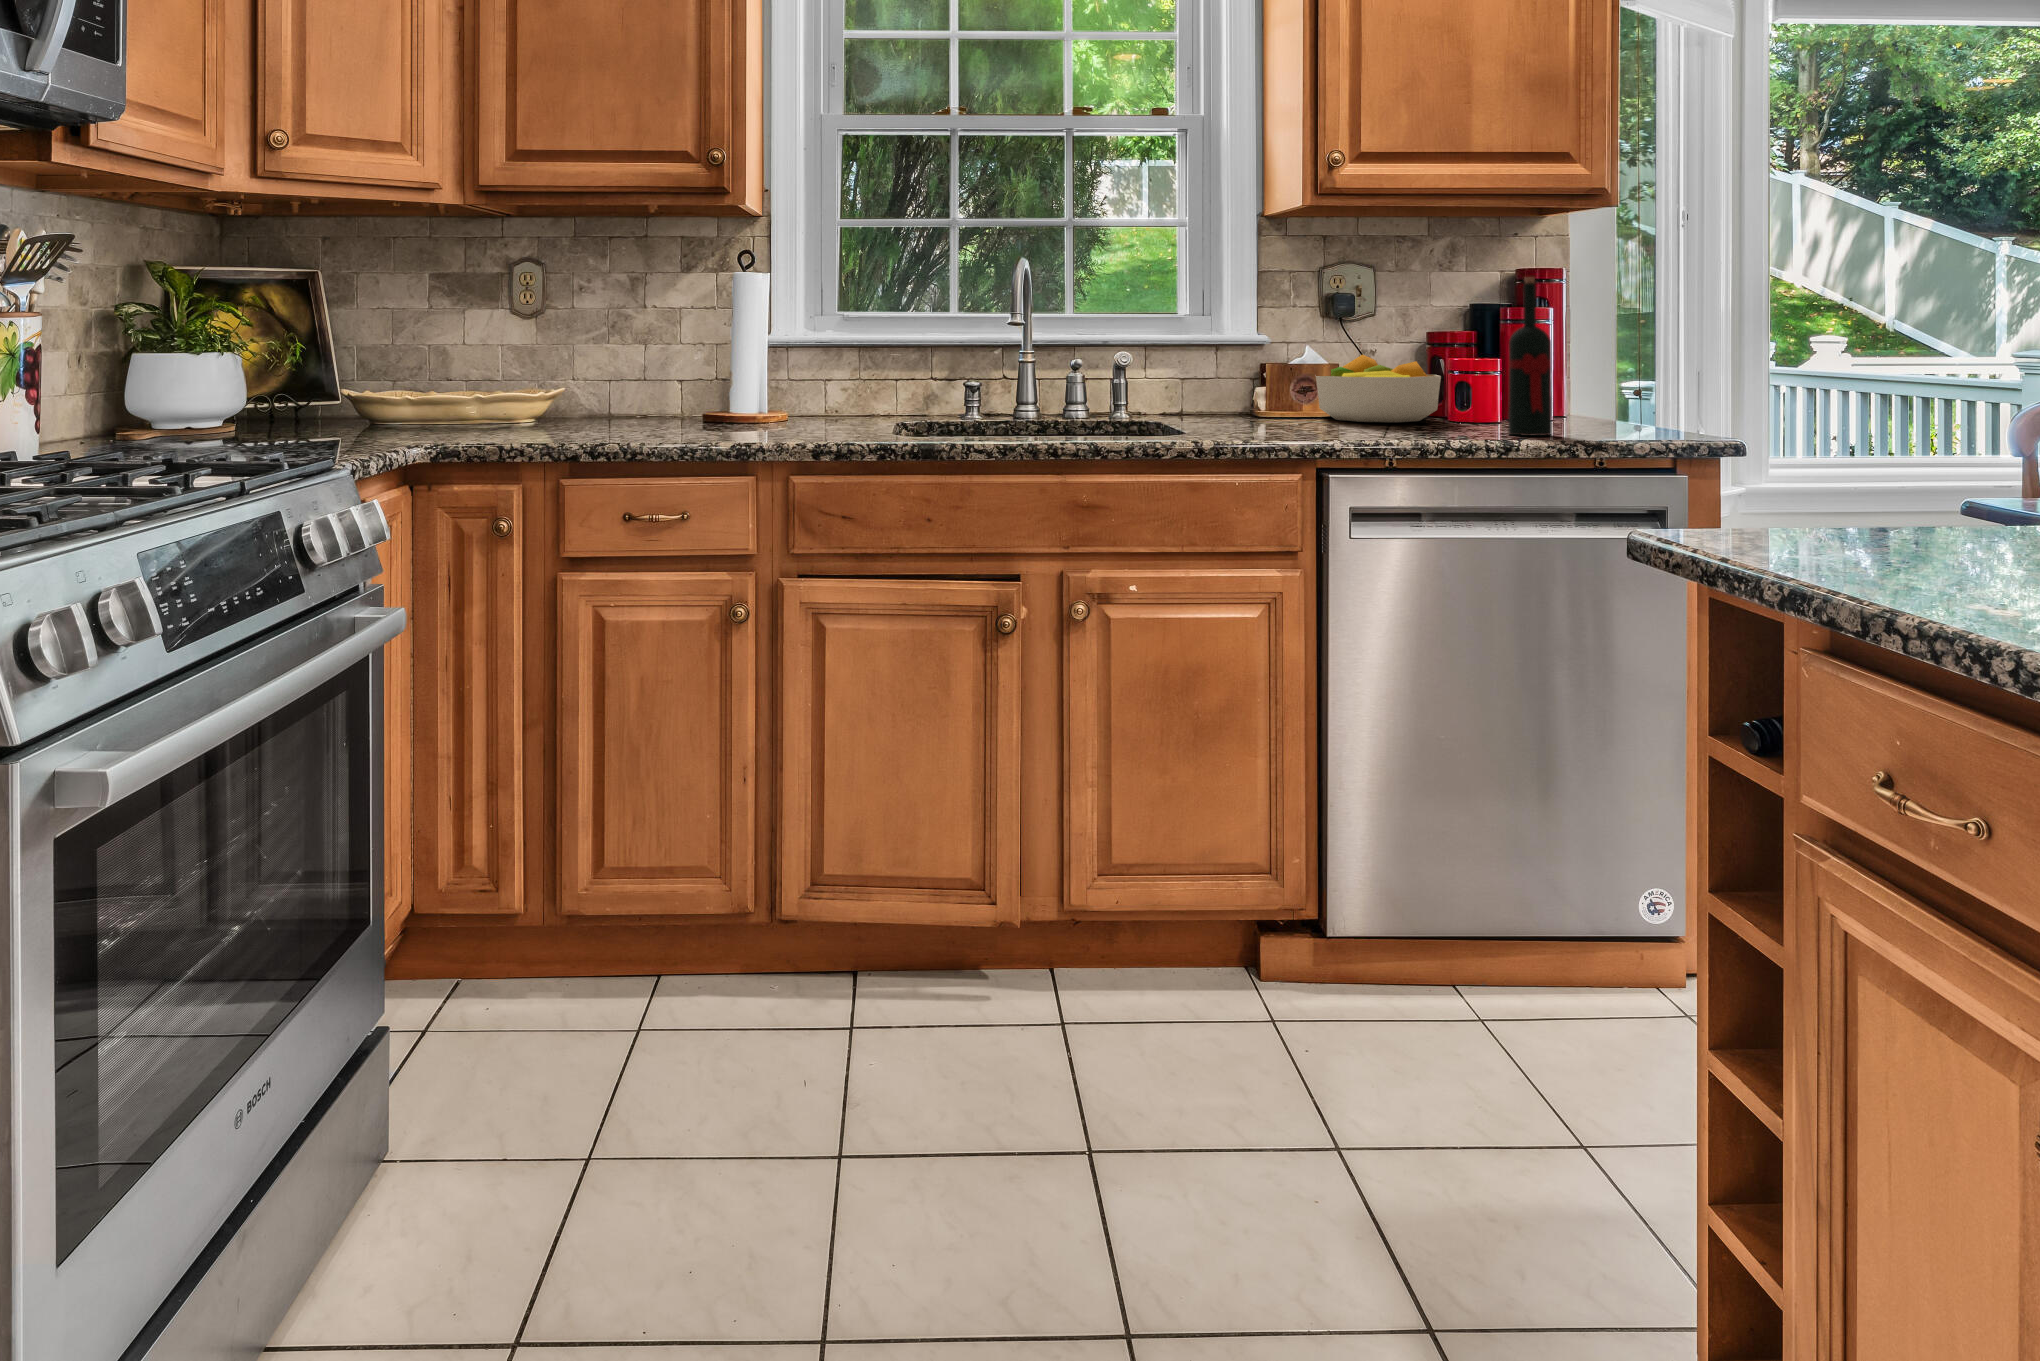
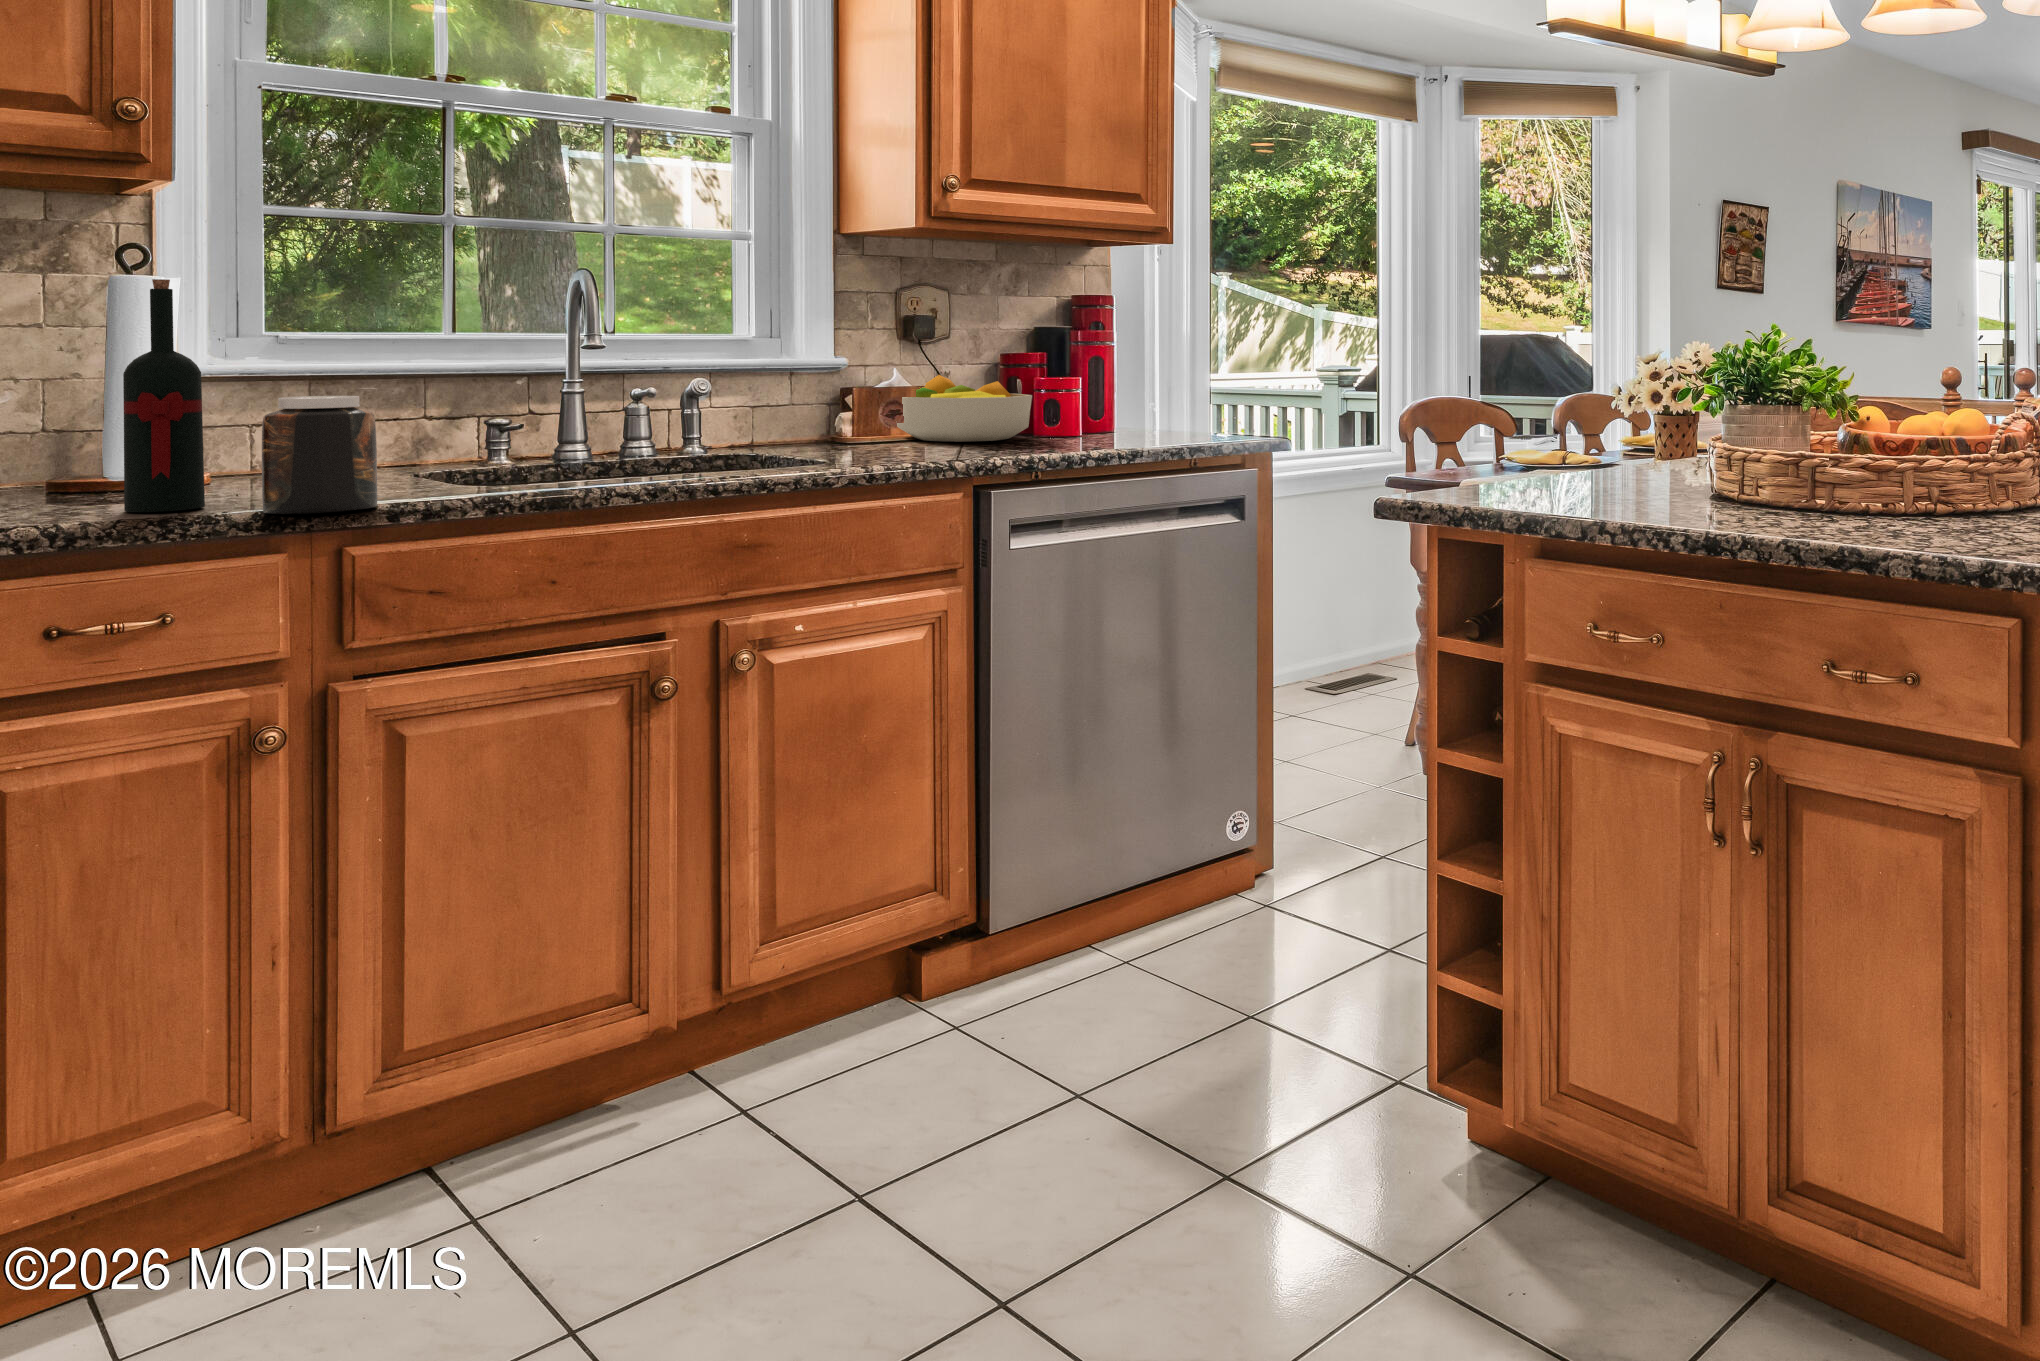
wine bottle: present [1508,277,1552,436] -> present [123,279,205,512]
jar: none [744,360,813,448] -> present [262,396,377,514]

